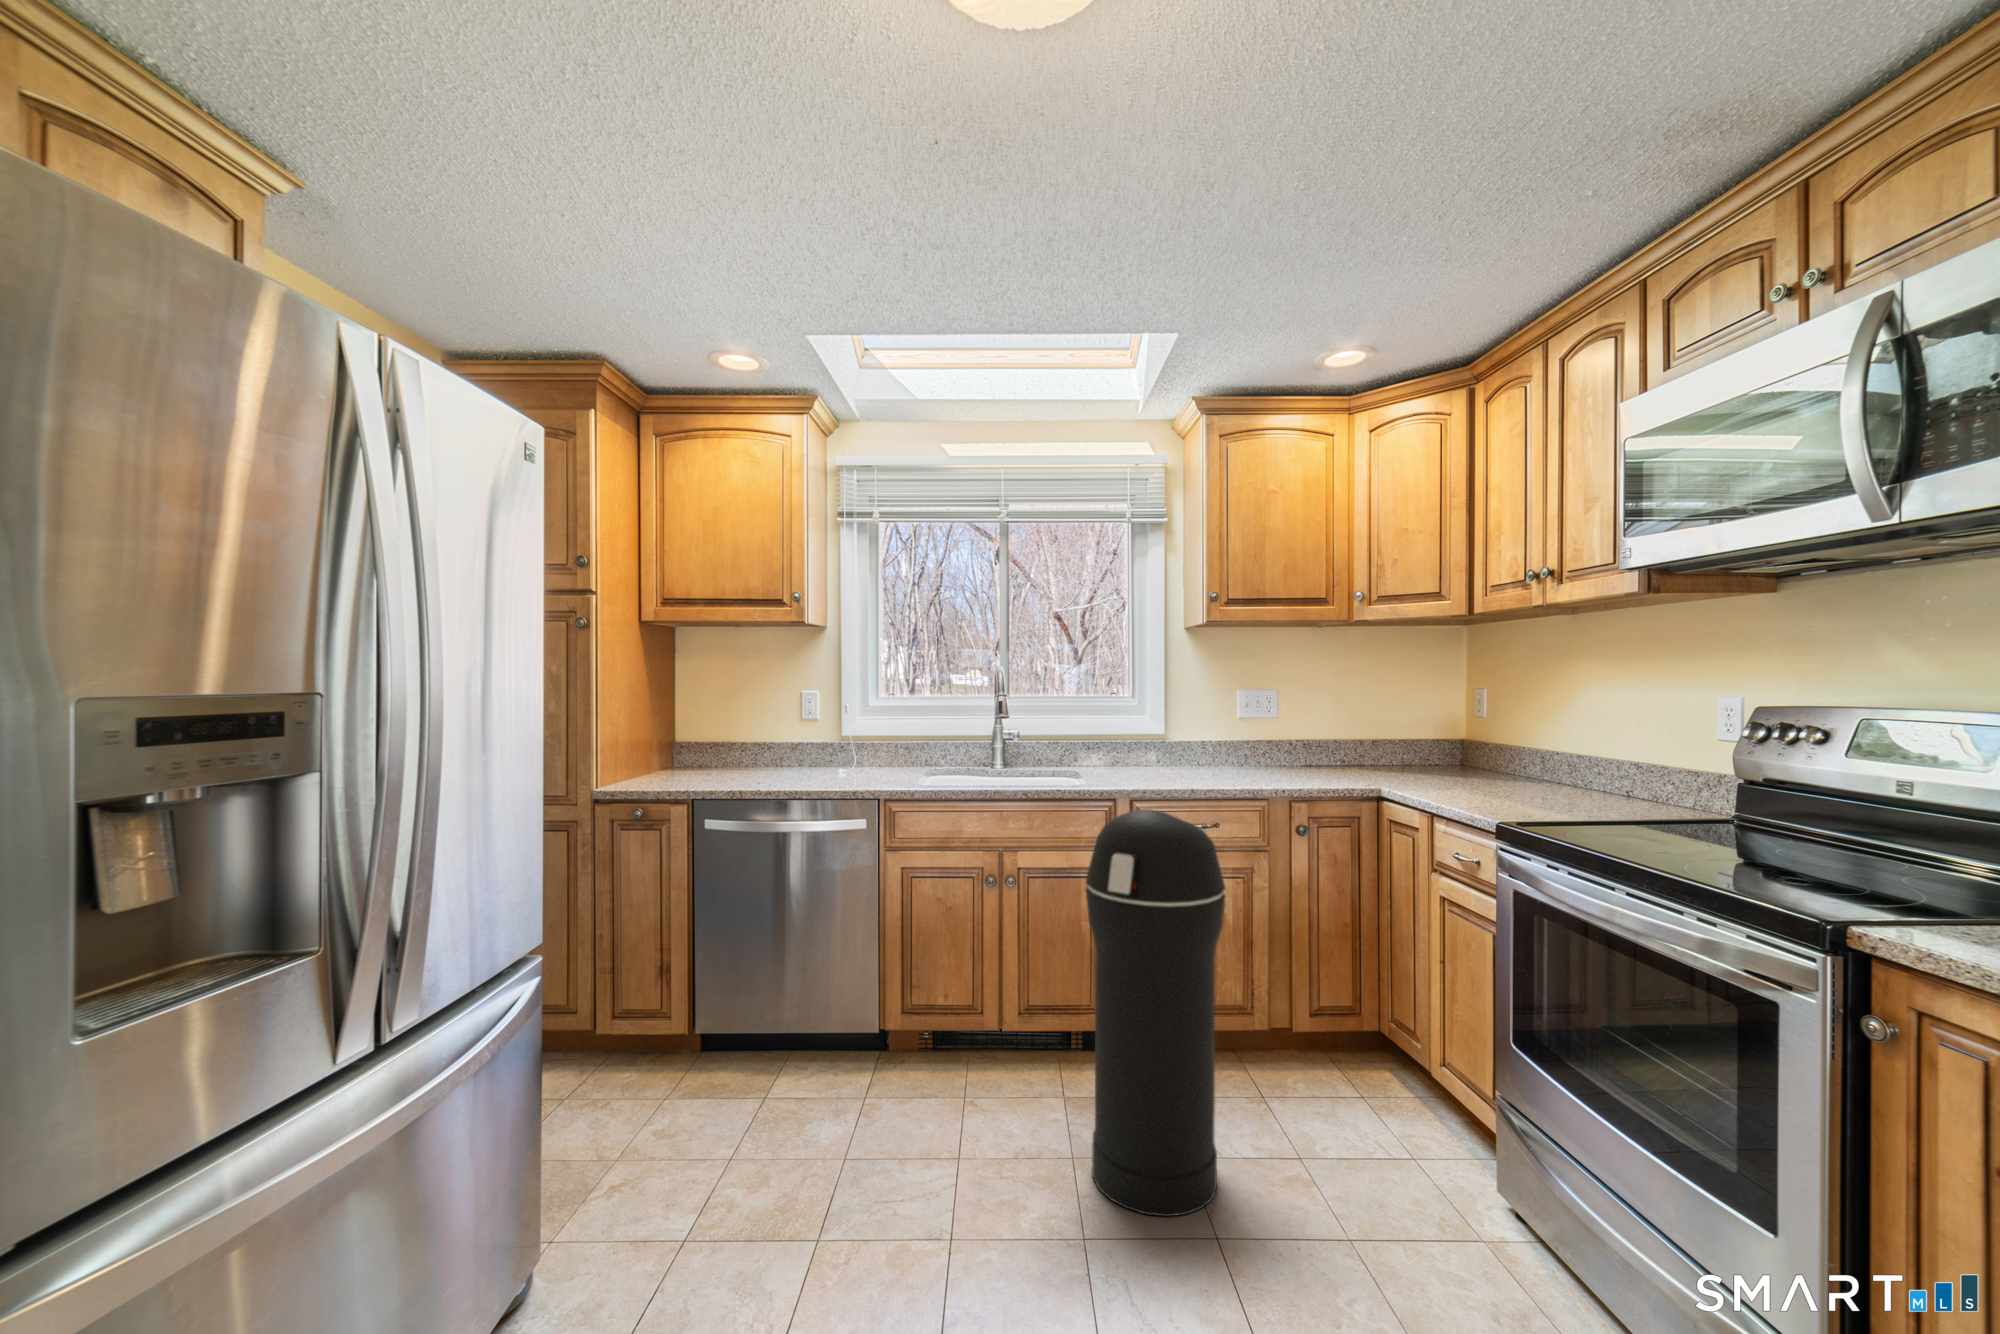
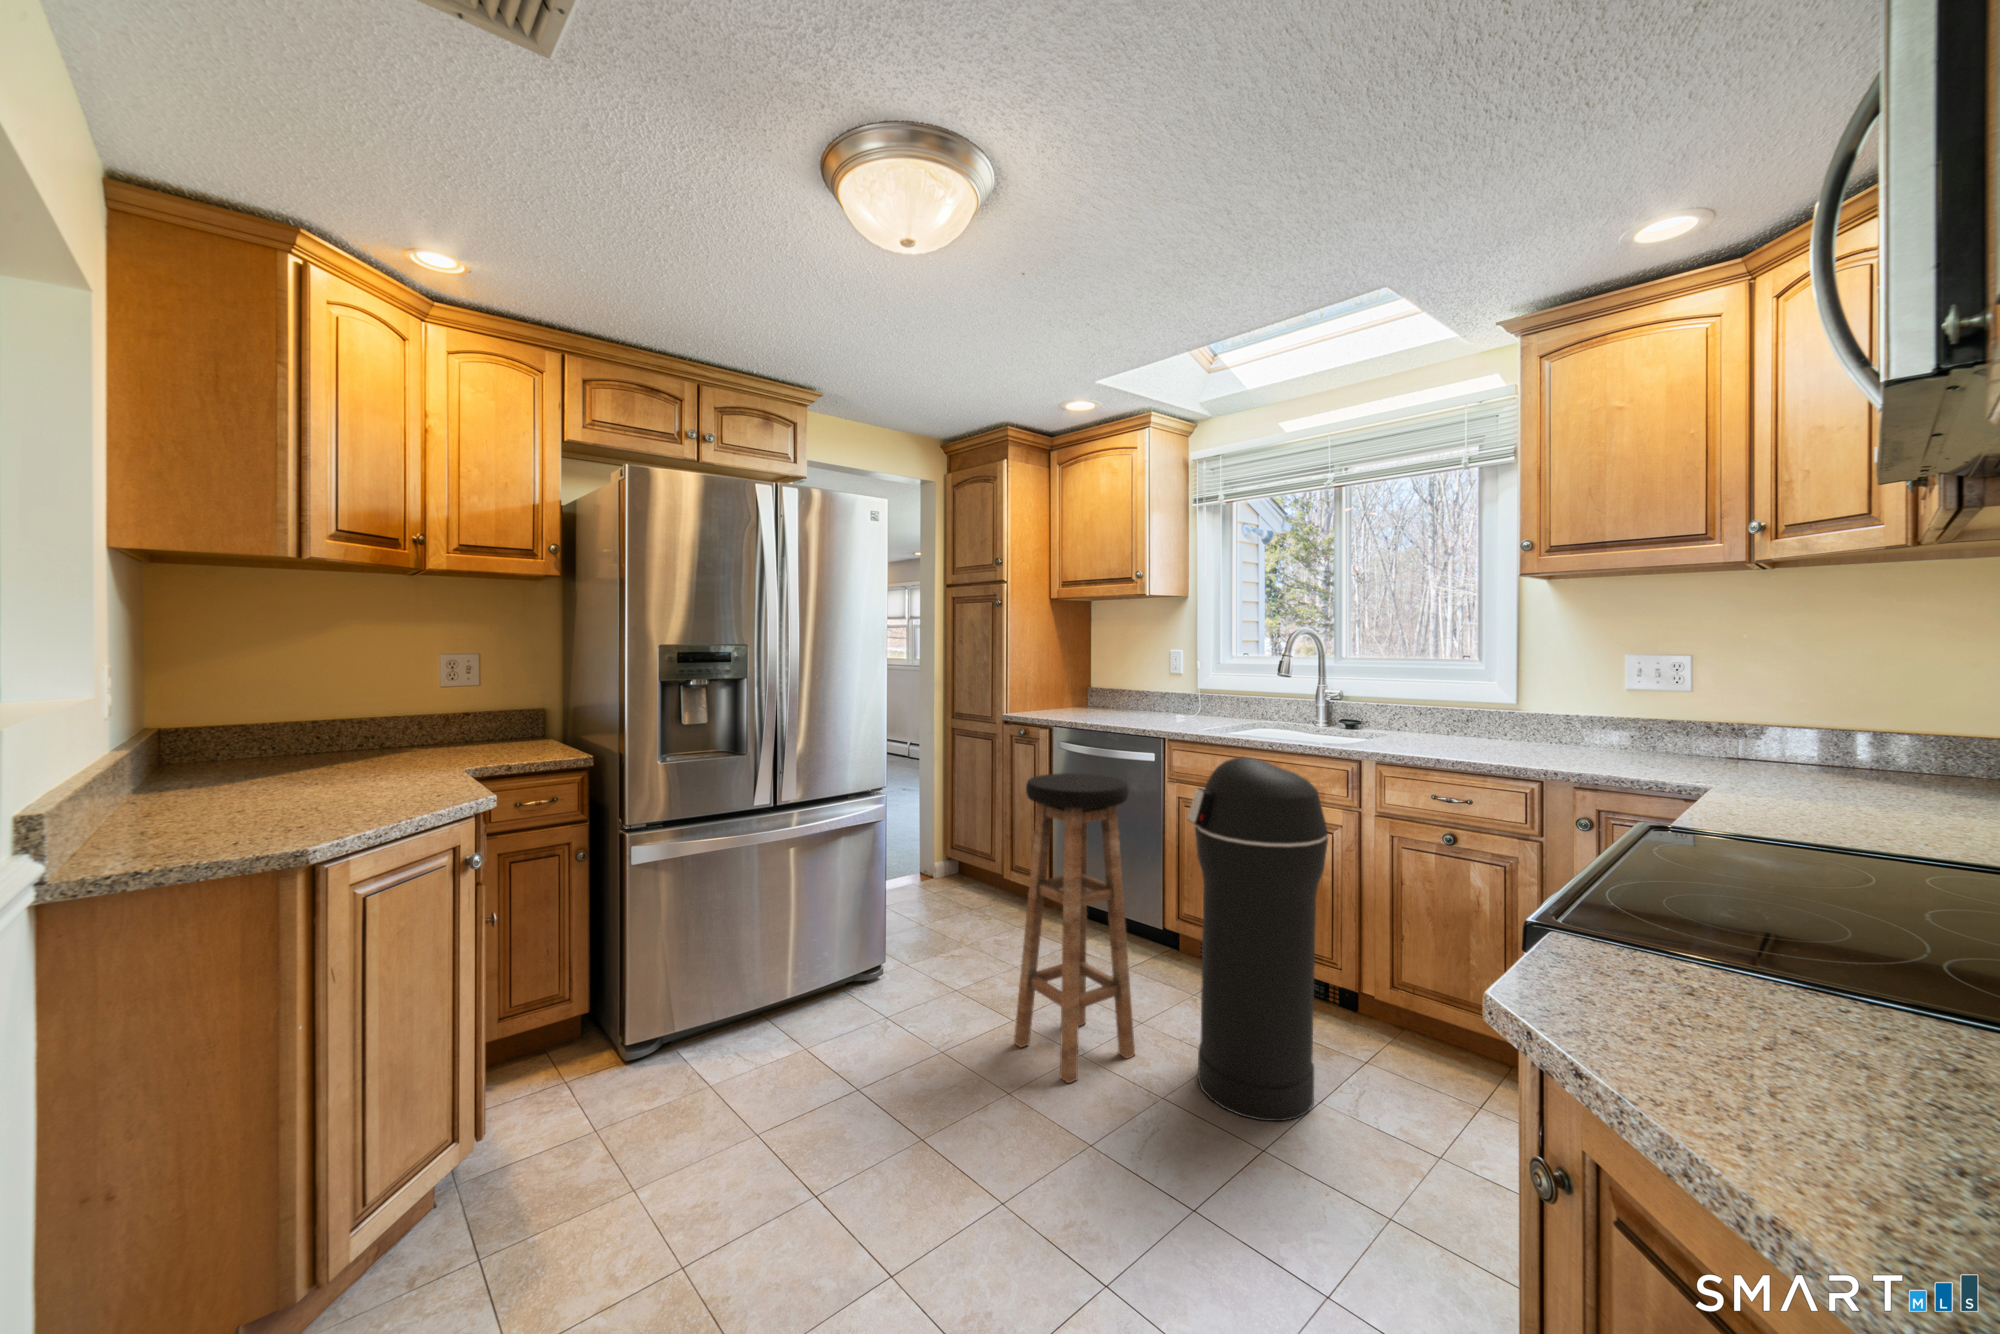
bar stool: none [889,857,1032,1291] -> present [1014,773,1135,1083]

